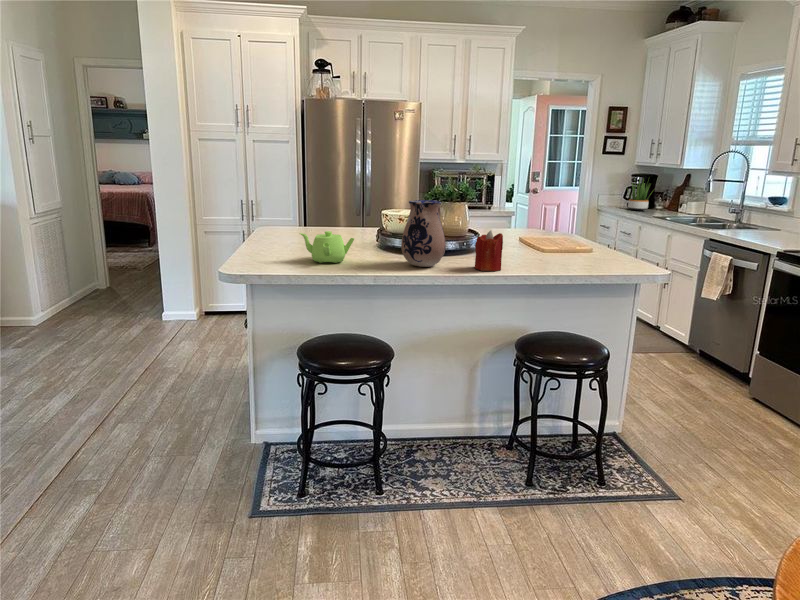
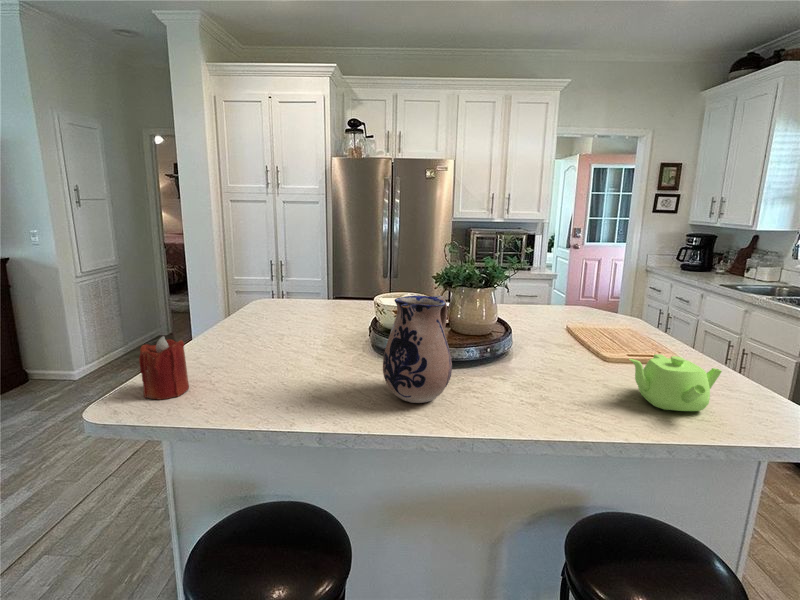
potted plant: present [628,179,651,211] -> none [677,237,724,274]
teapot: present [300,231,354,263] -> present [629,354,722,411]
candle: present [475,231,503,271] -> present [139,336,189,399]

